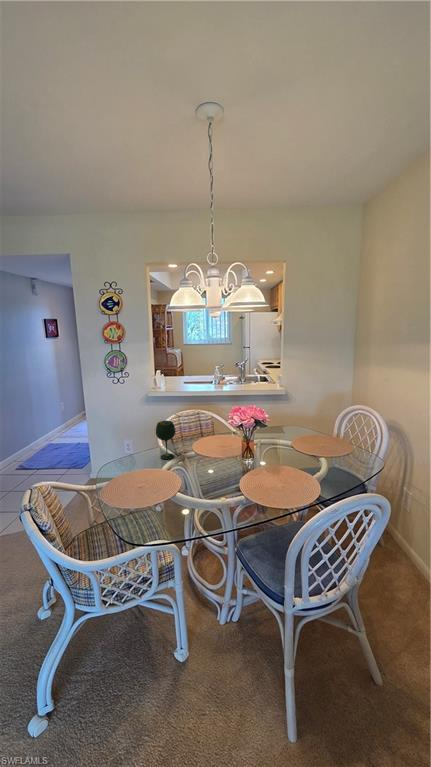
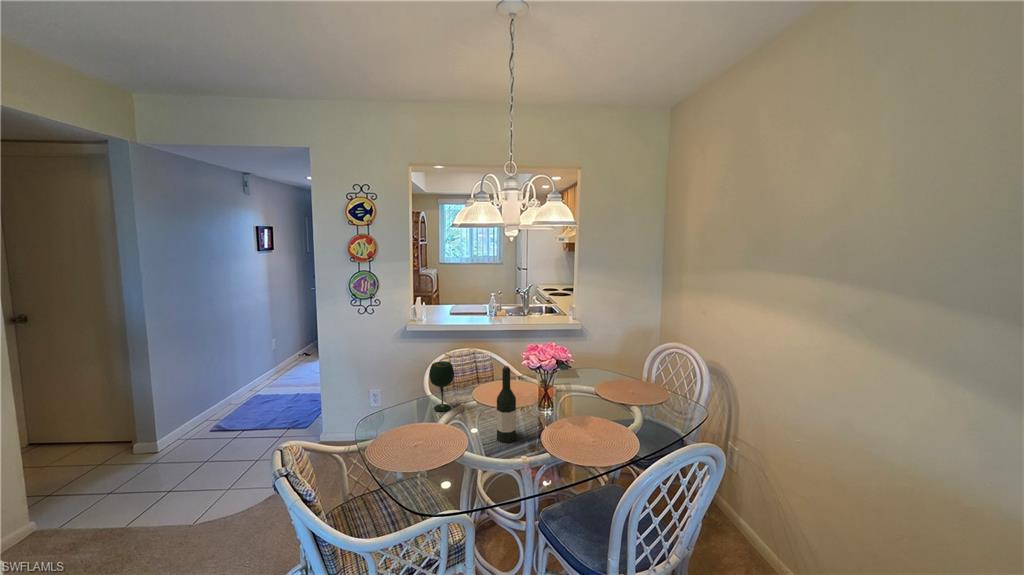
wine bottle: none [203,426,220,486] -> present [497,366,516,442]

